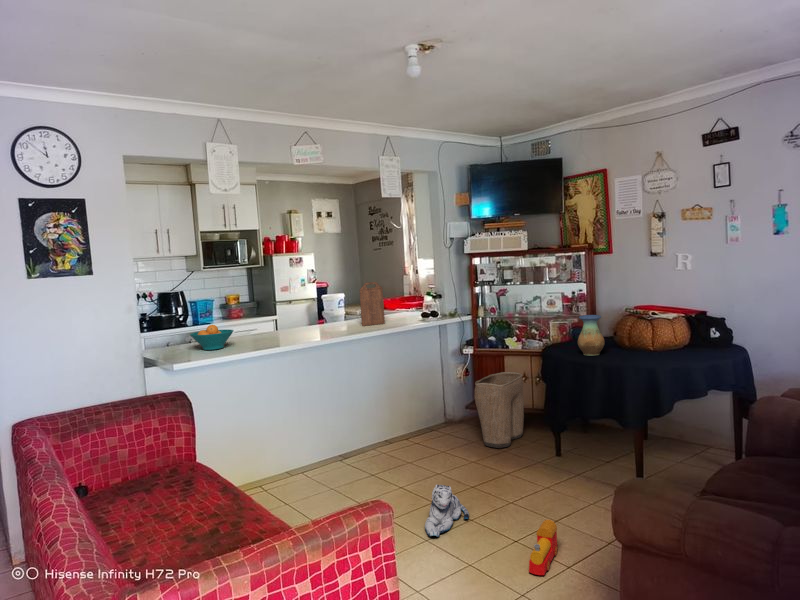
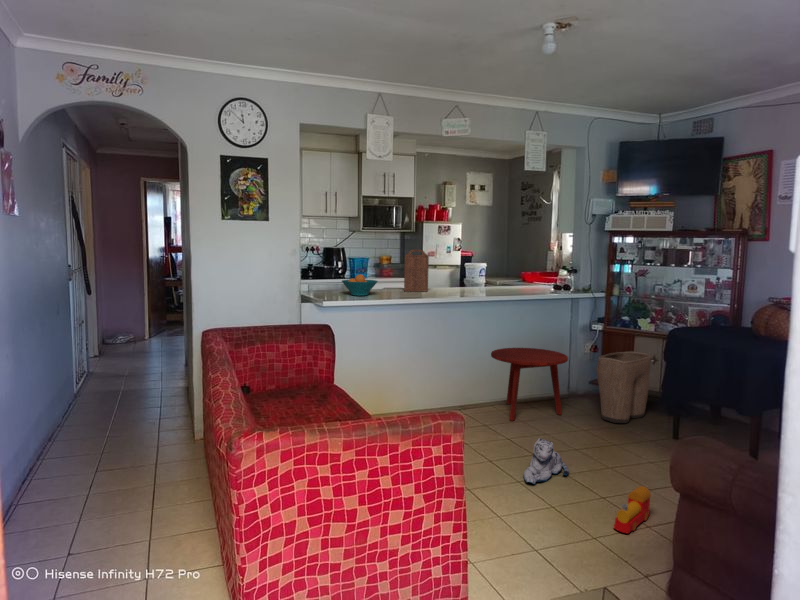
cutting board: present [359,282,385,326] -> present [404,250,429,292]
vase: present [578,315,605,356] -> none [709,299,739,341]
side table: none [367,381,446,464] -> present [491,348,568,421]

